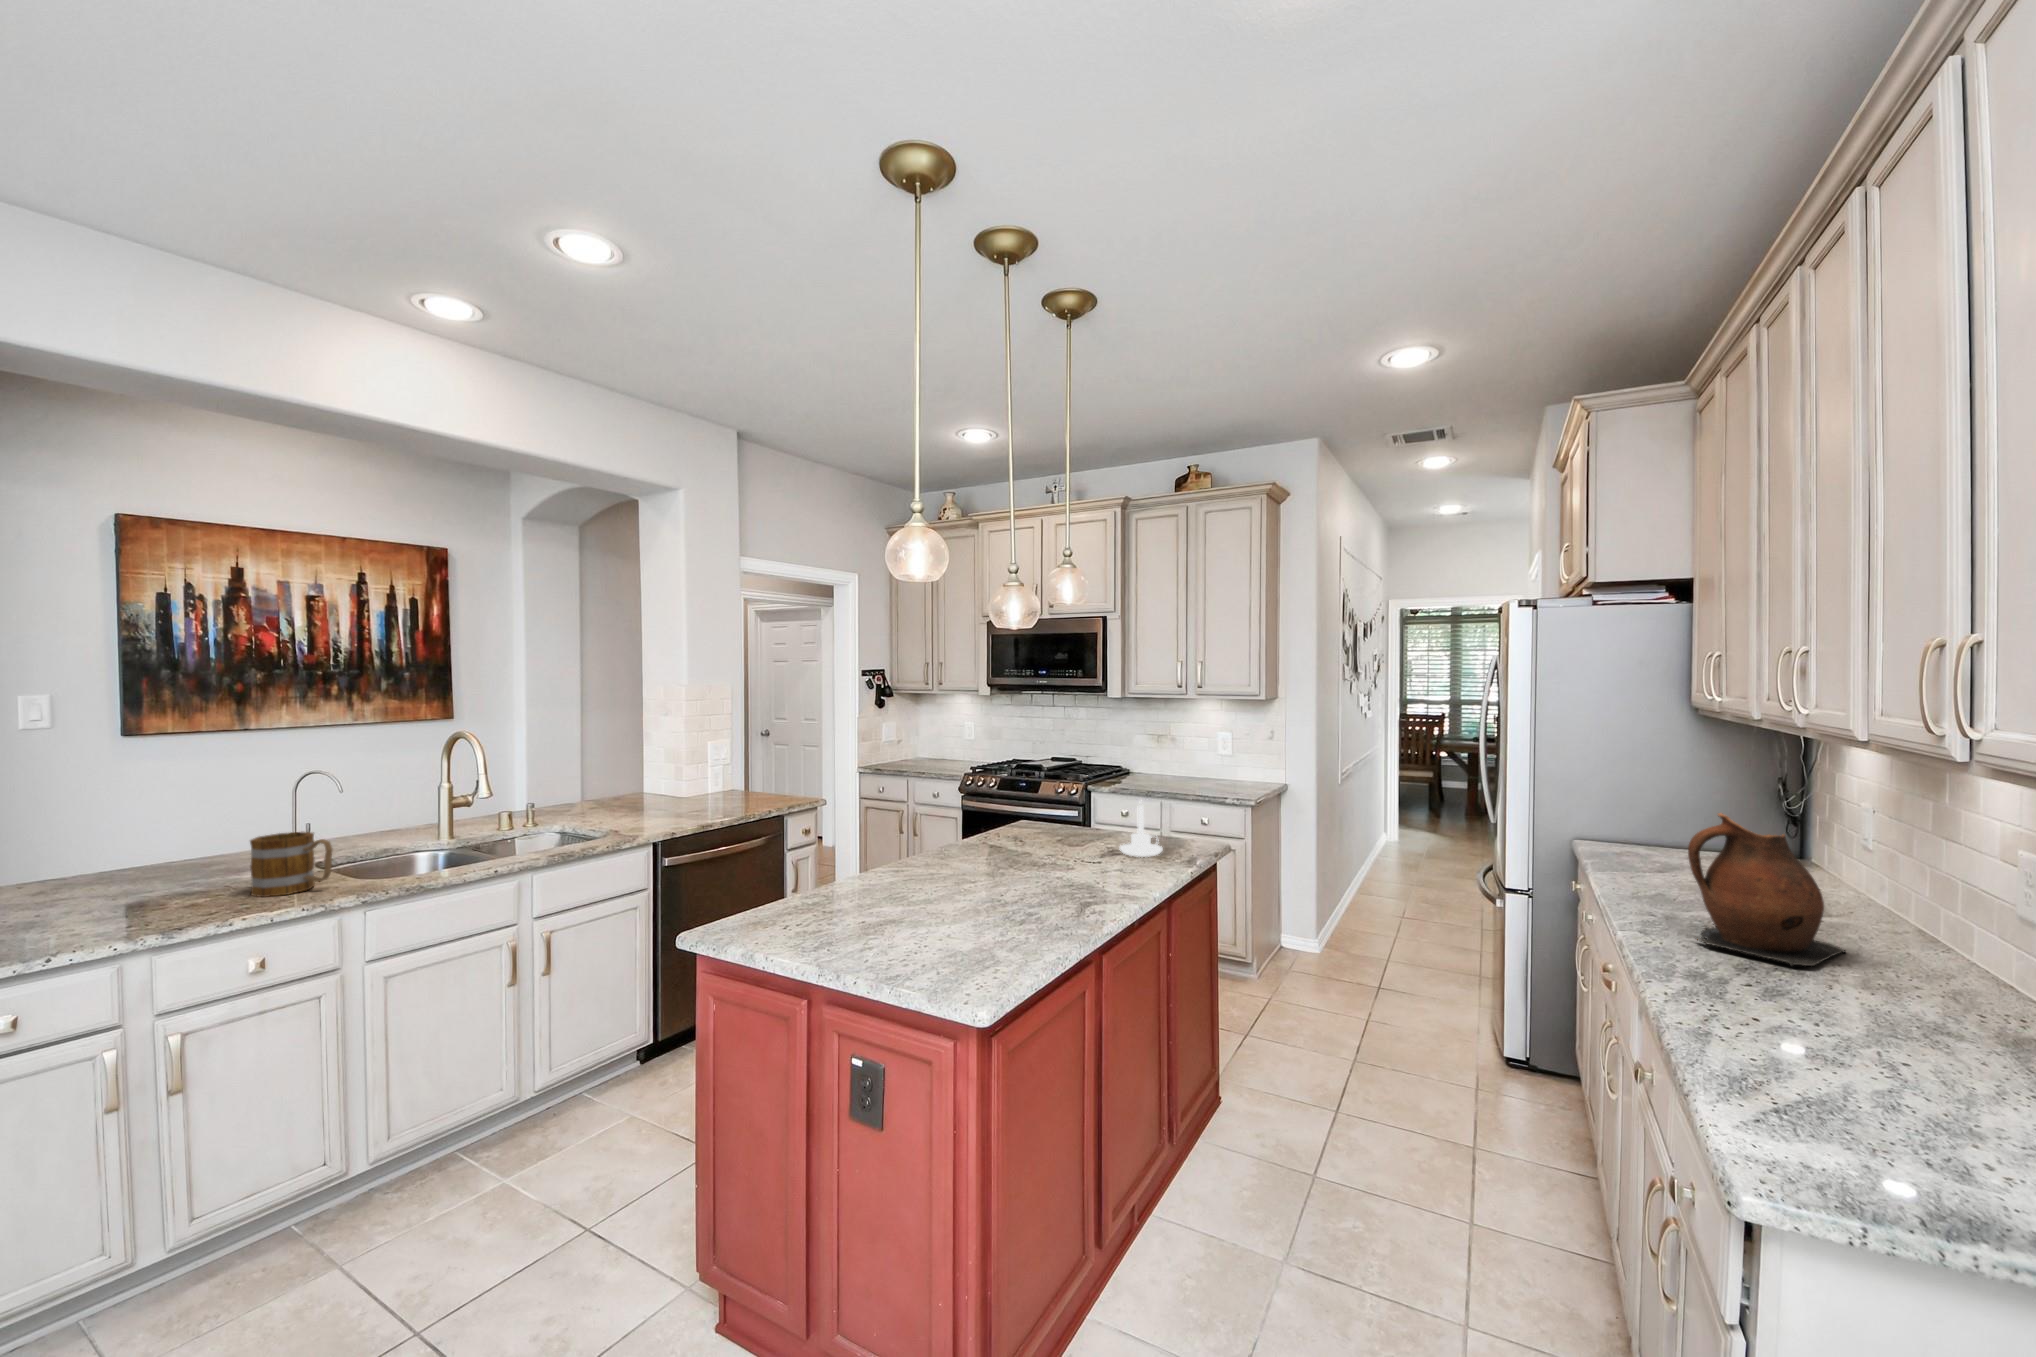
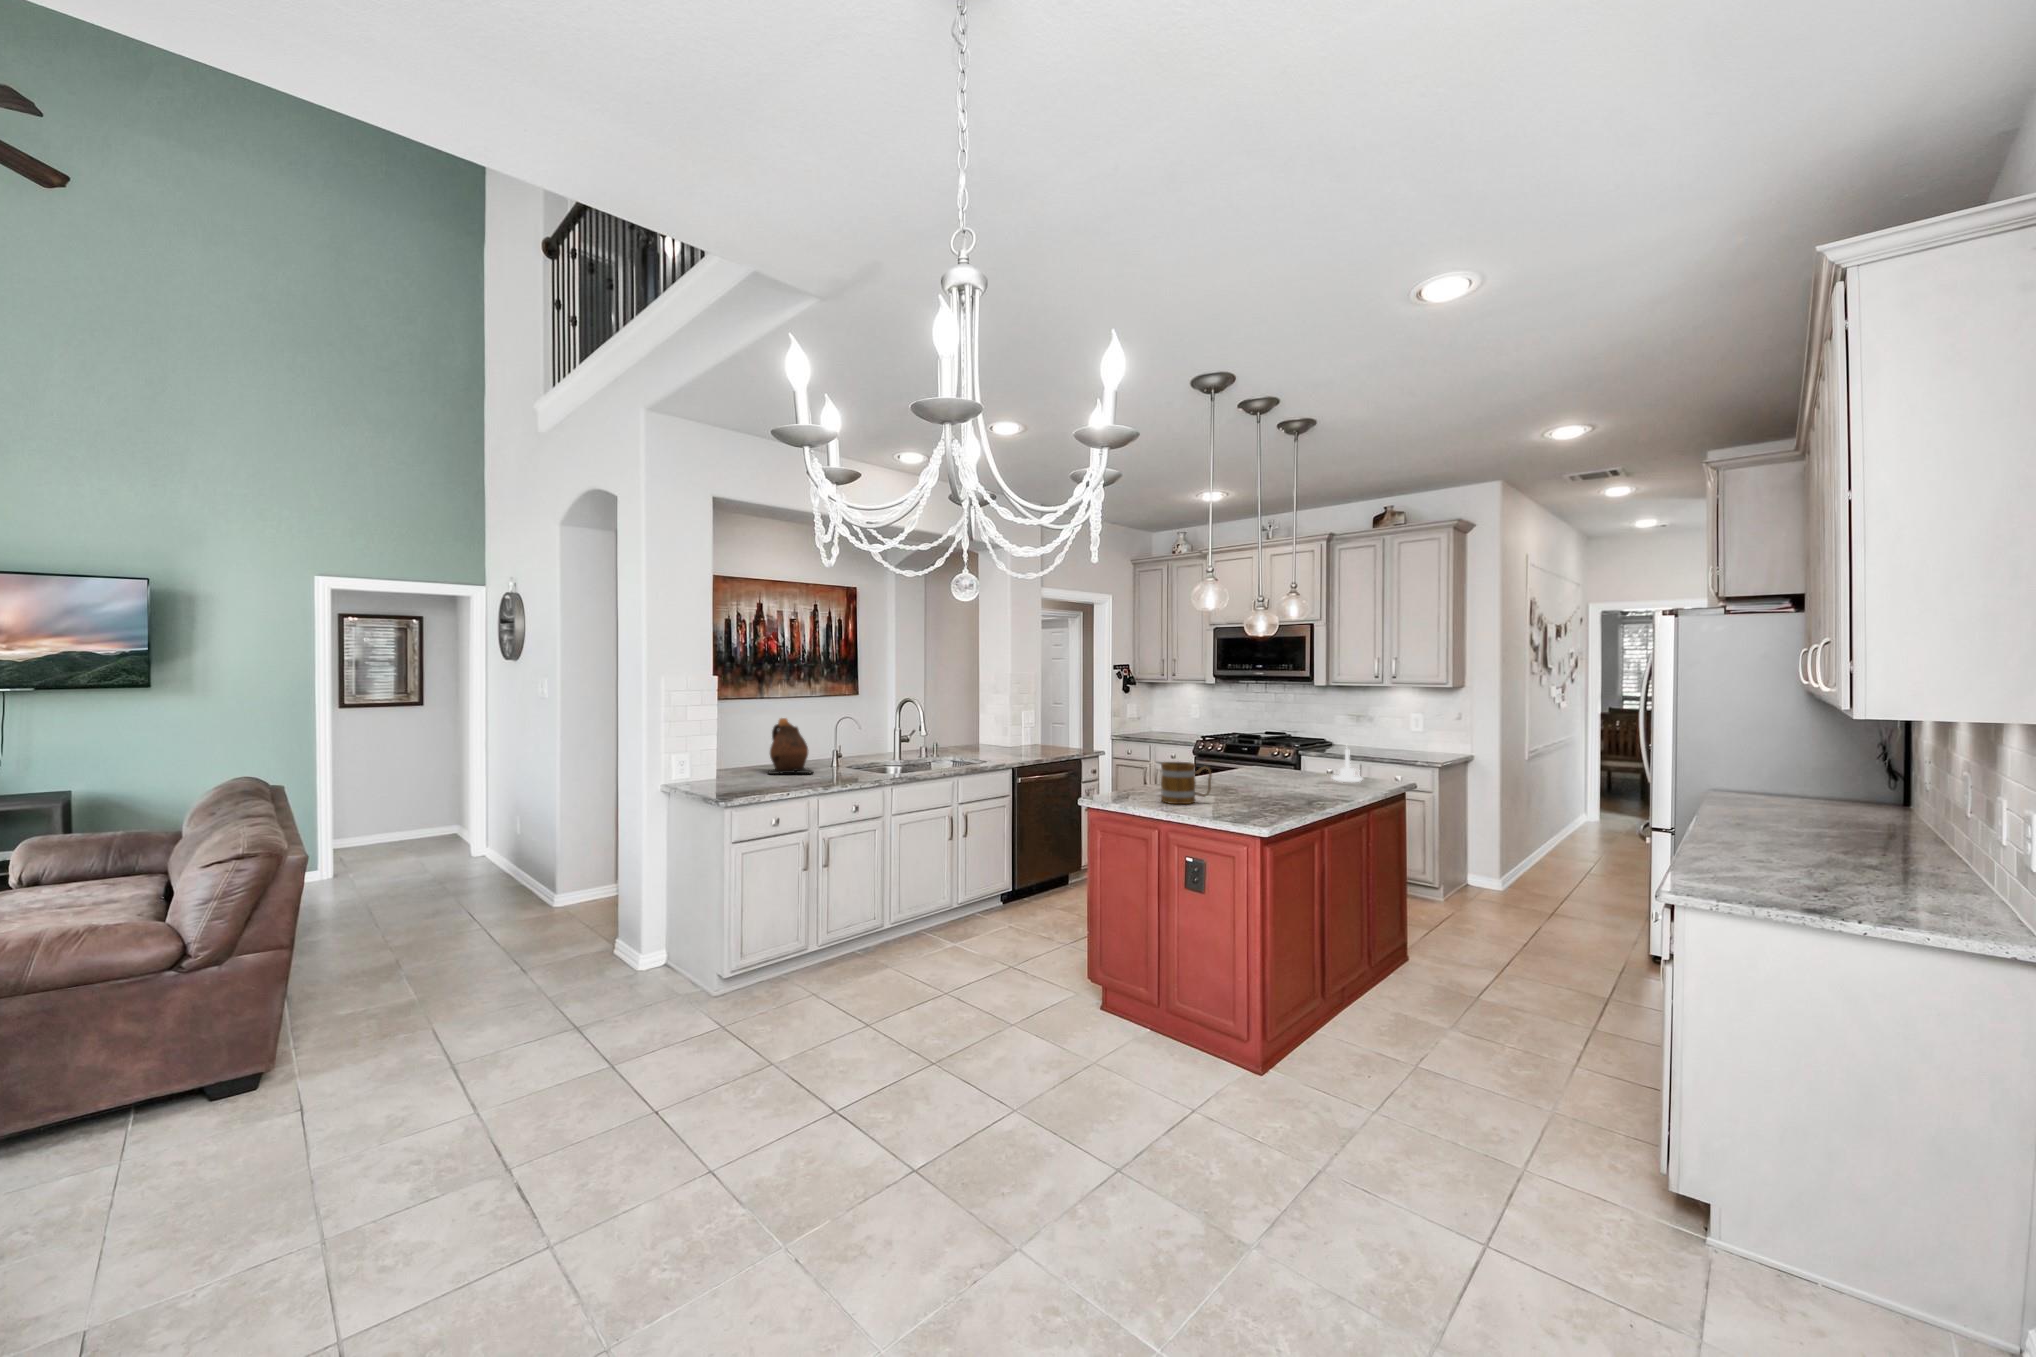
ceramic pitcher: present [1688,813,1845,966] -> present [768,718,814,774]
mug: present [250,832,332,897] -> present [1161,762,1212,804]

